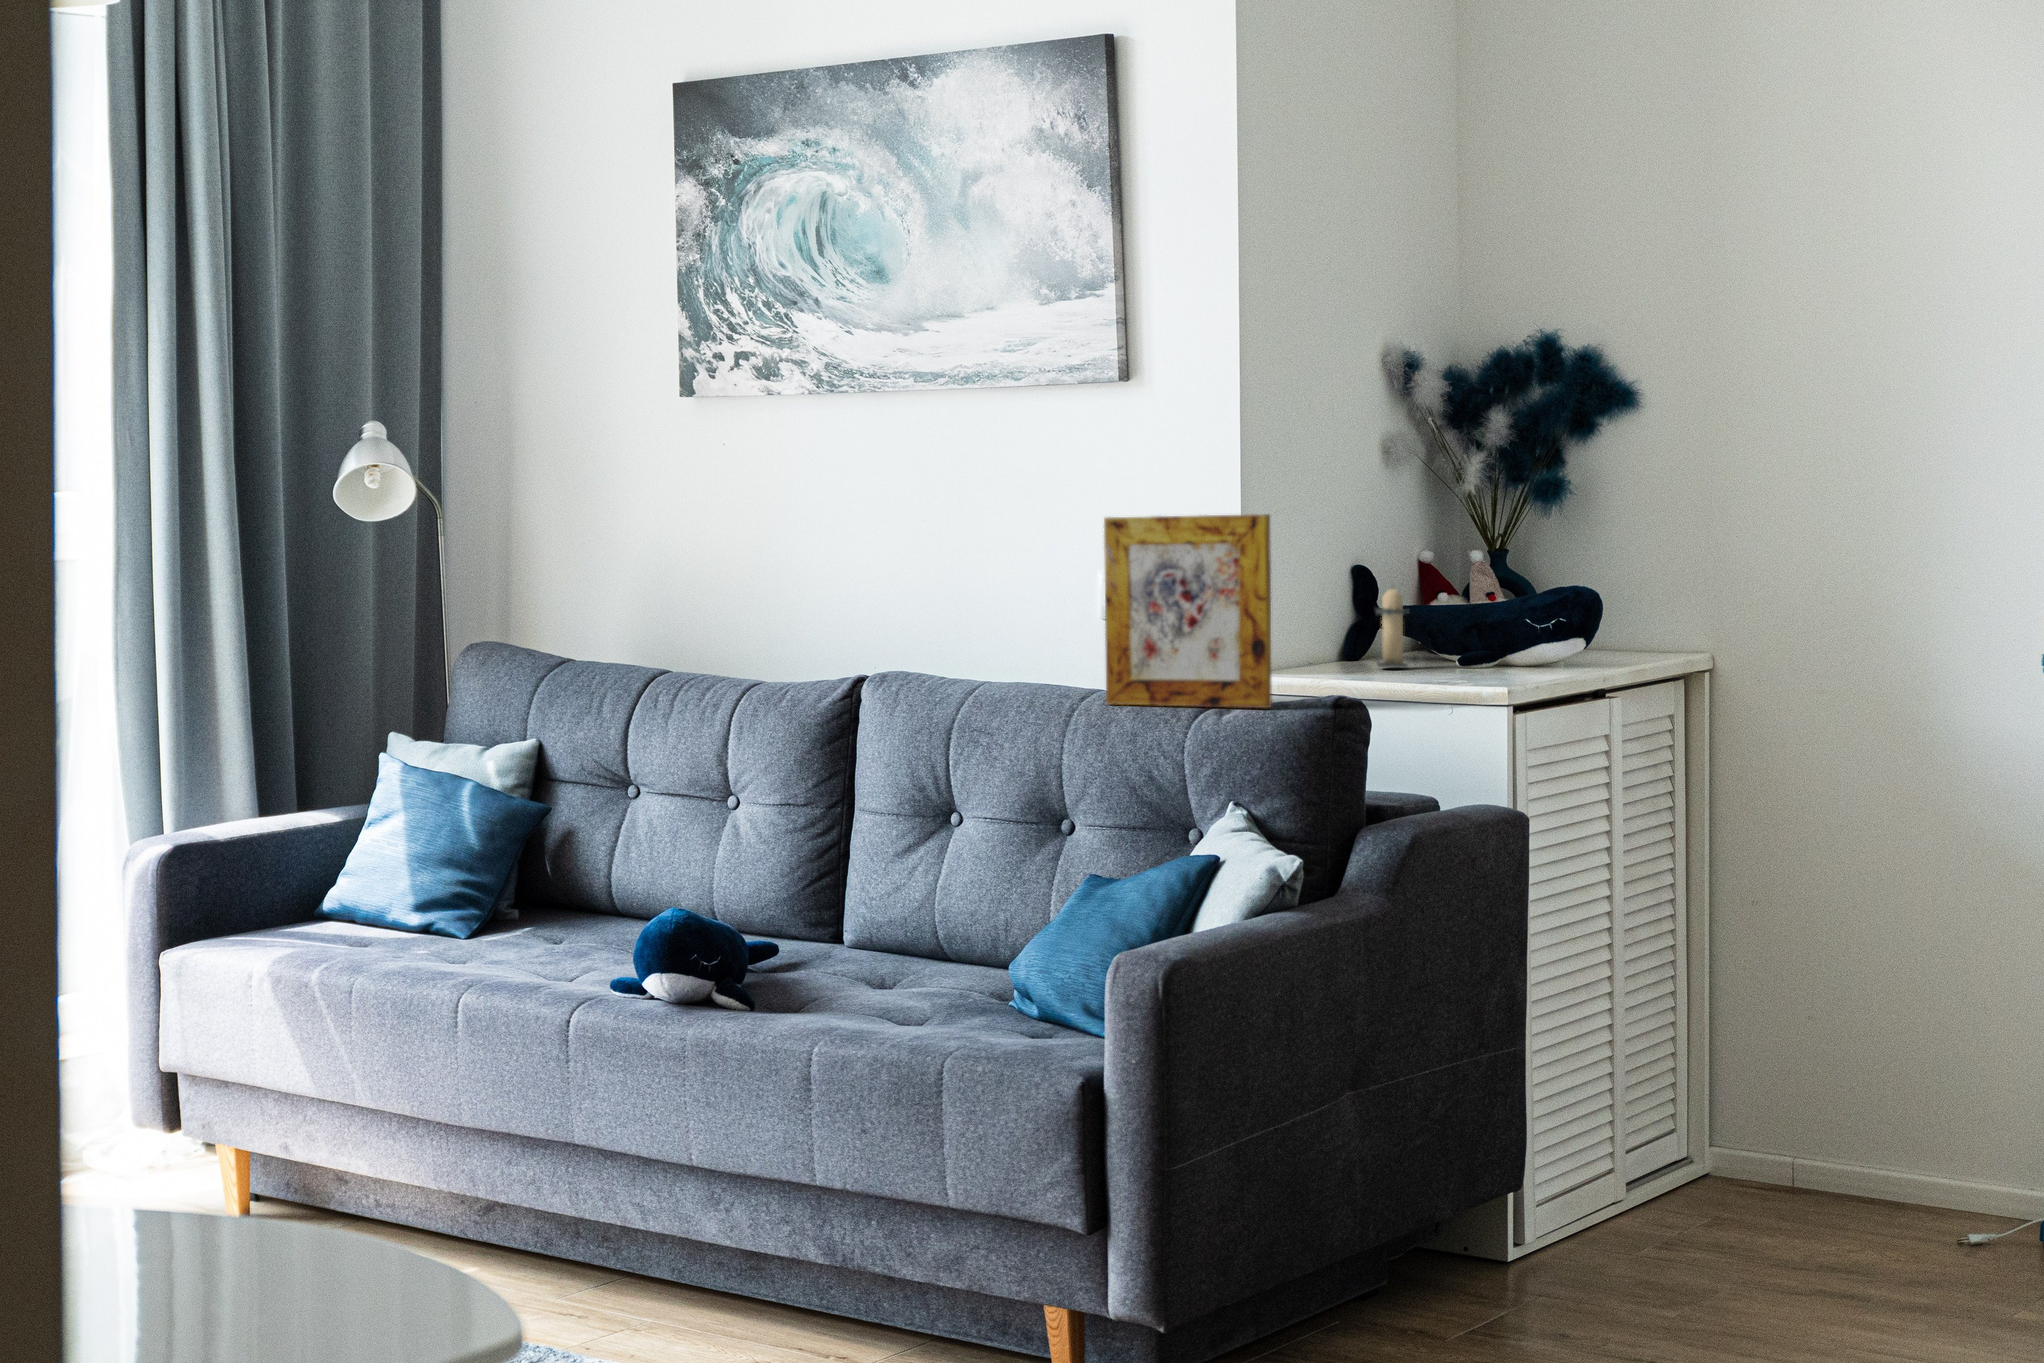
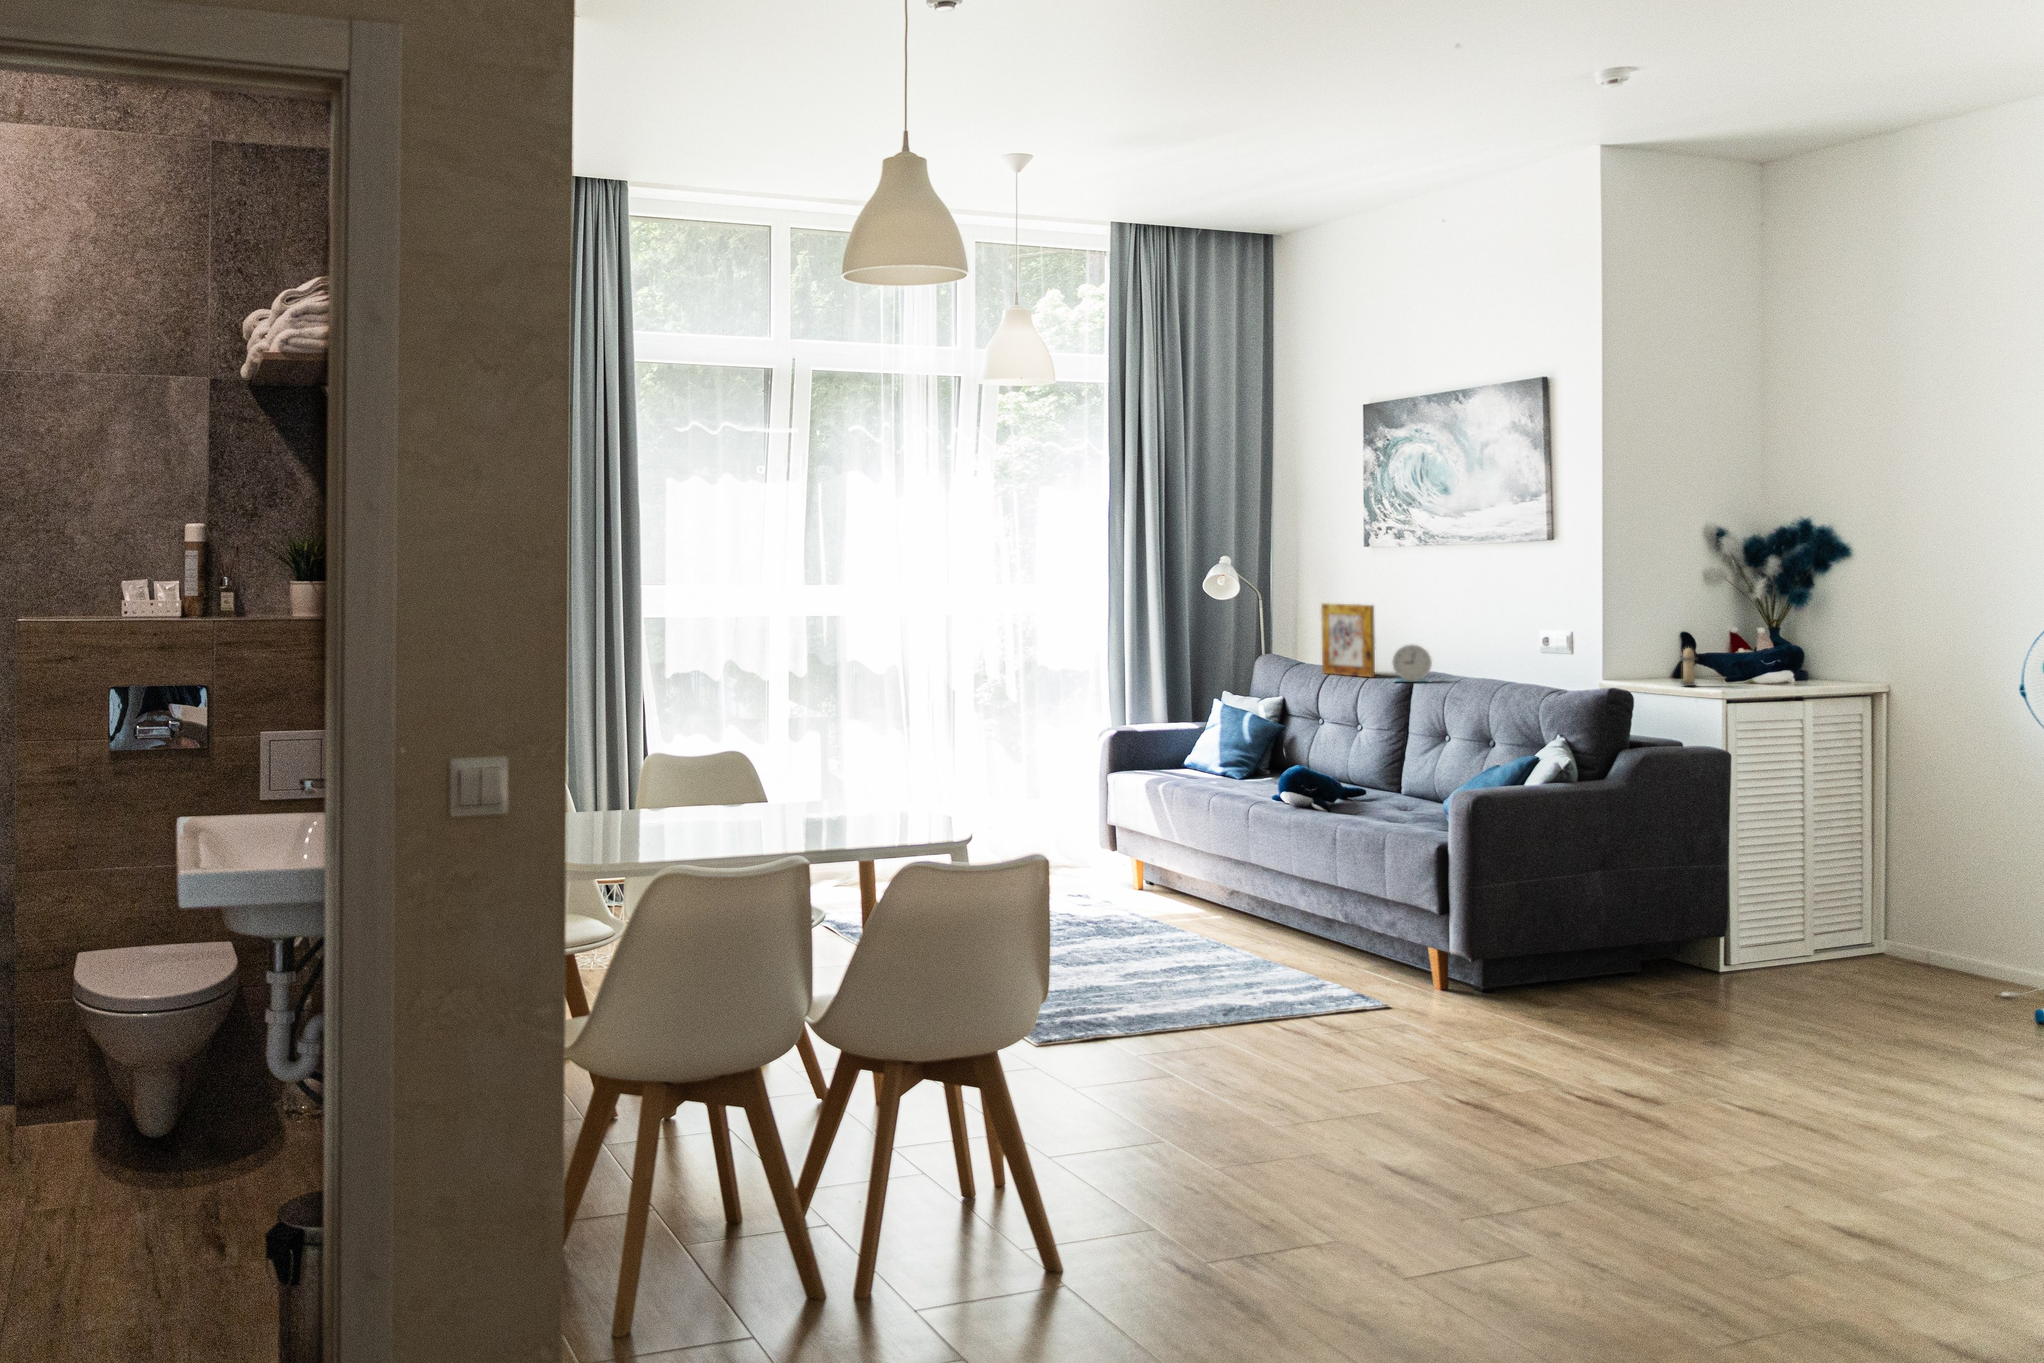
picture frame: present [1104,514,1272,708] -> present [1321,603,1375,677]
alarm clock: none [808,603,891,689] -> present [1392,645,1432,682]

